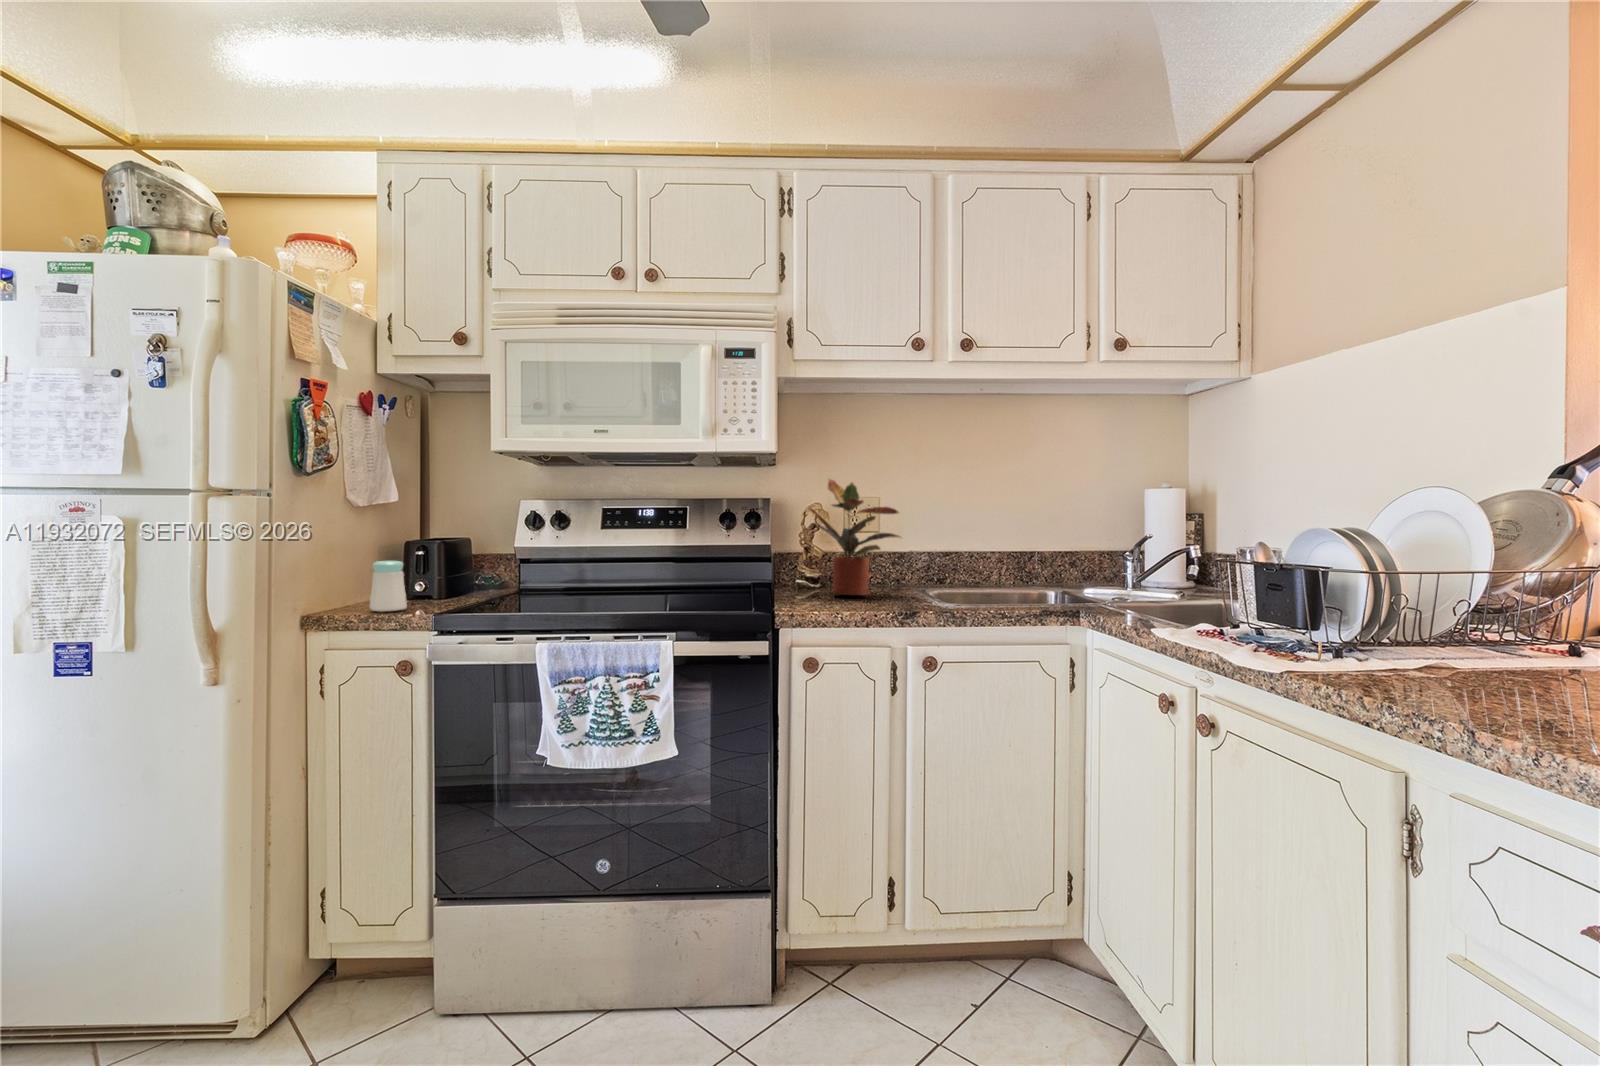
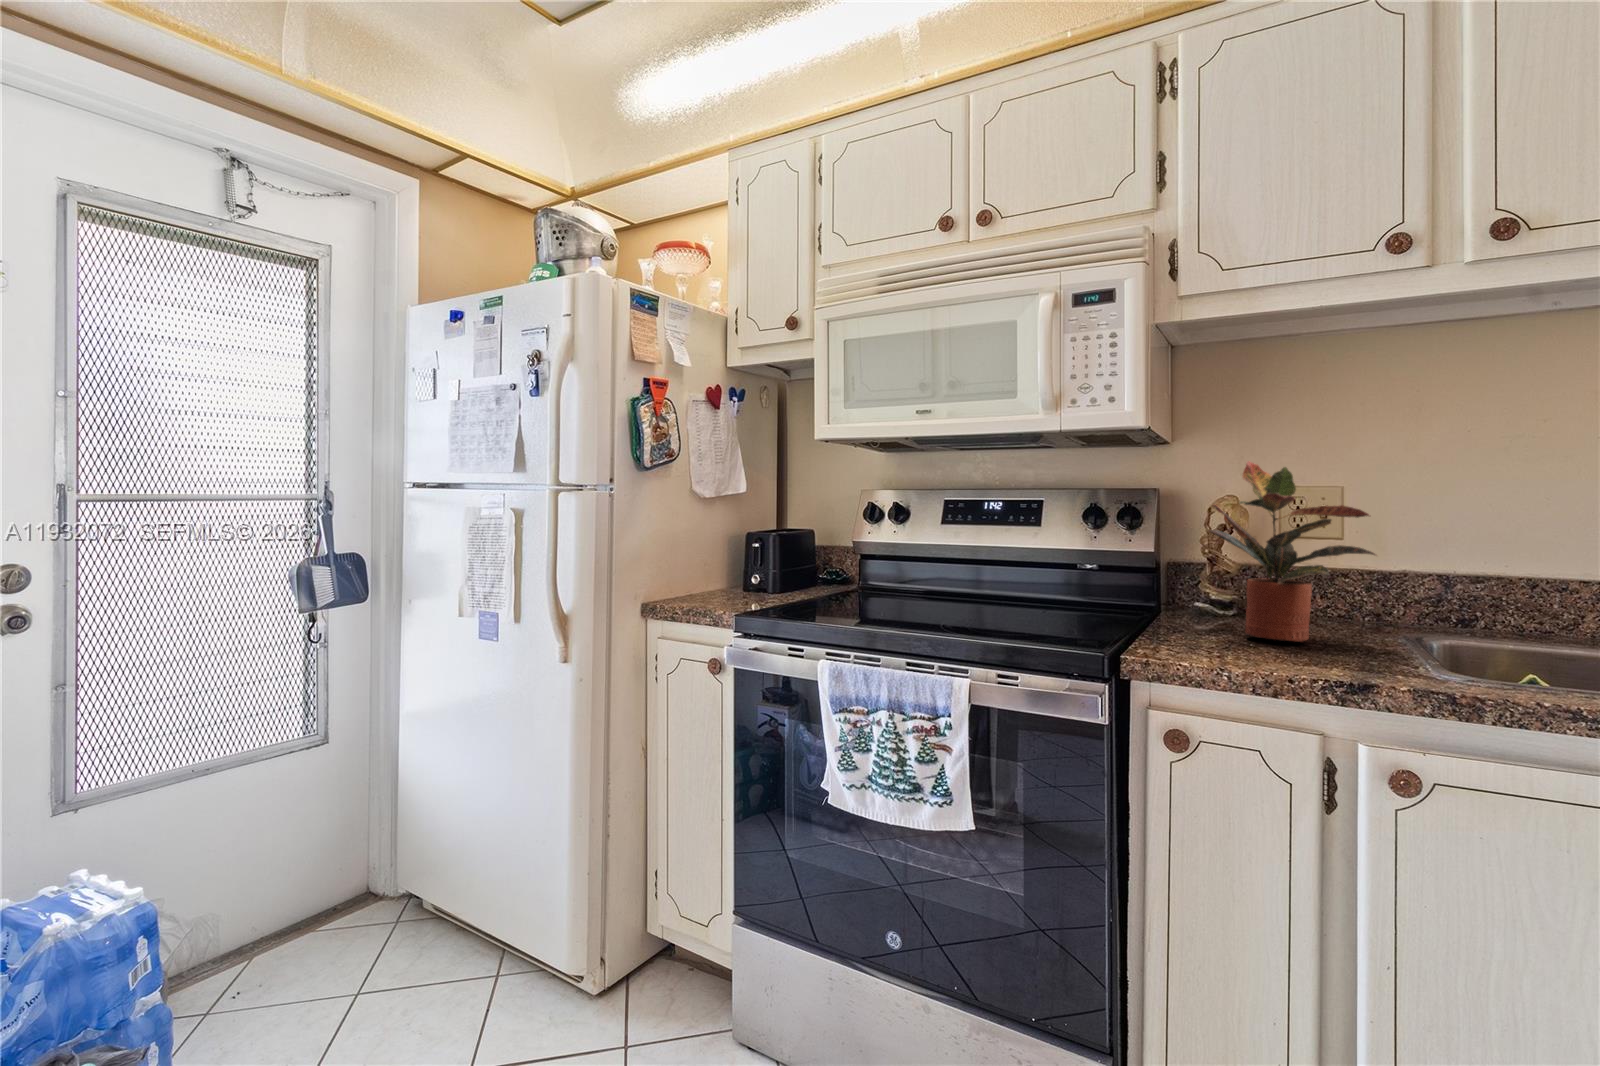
salt shaker: present [370,561,407,612] -> none [690,557,721,608]

